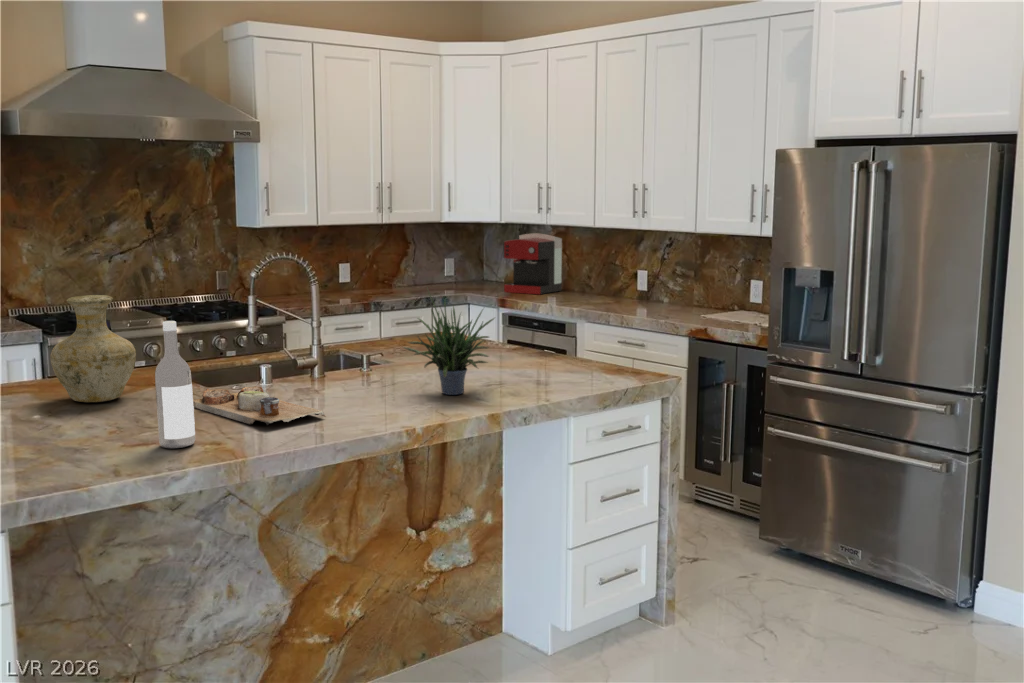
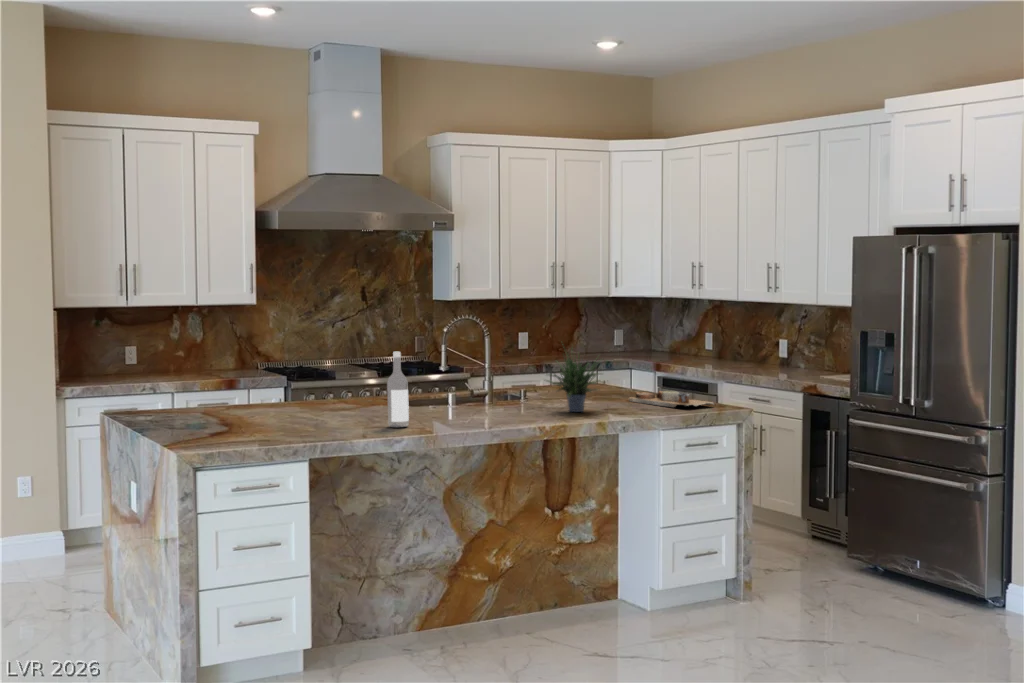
coffee maker: present [503,233,562,294] -> none [662,306,716,360]
vase: present [50,295,136,402] -> none [319,341,370,409]
cutting board: present [193,386,326,425] -> present [629,391,714,407]

